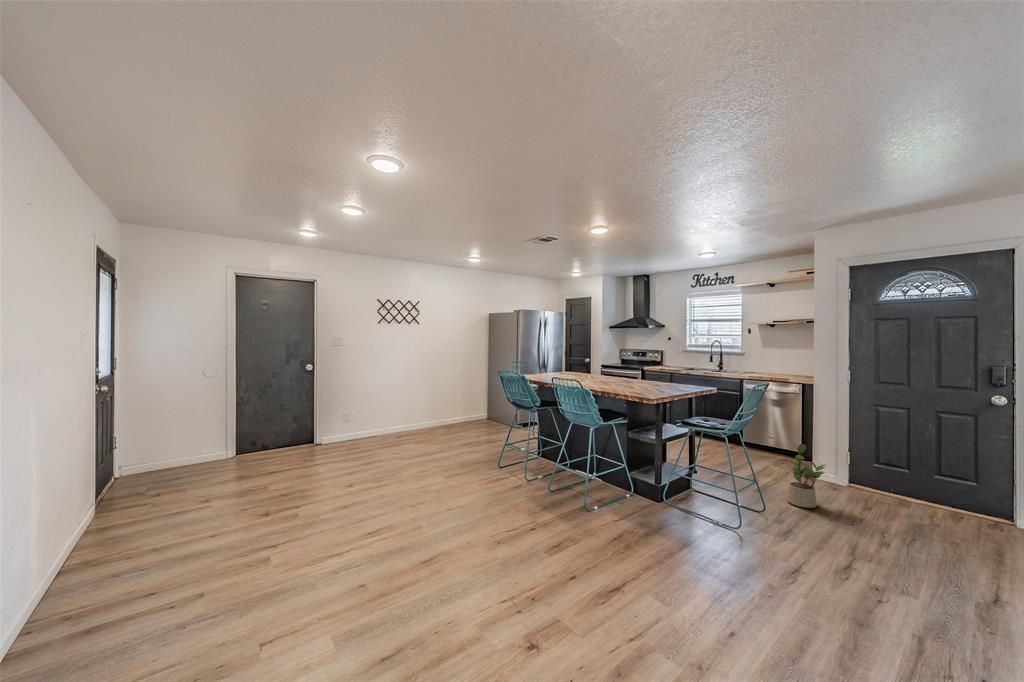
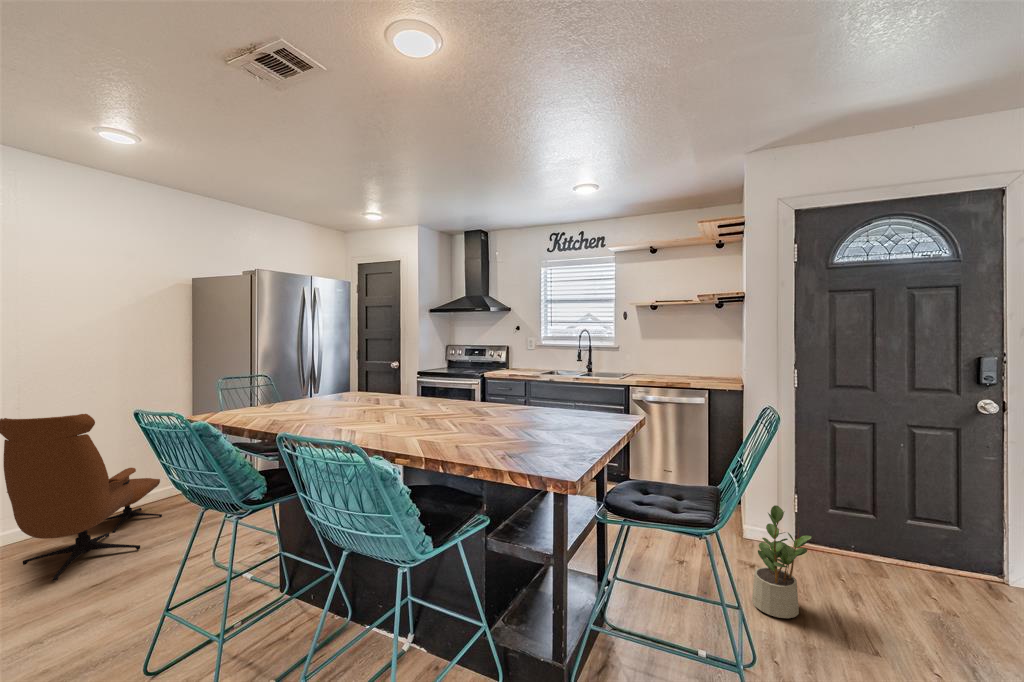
lounge chair: none [430,371,474,441] -> present [0,414,162,581]

